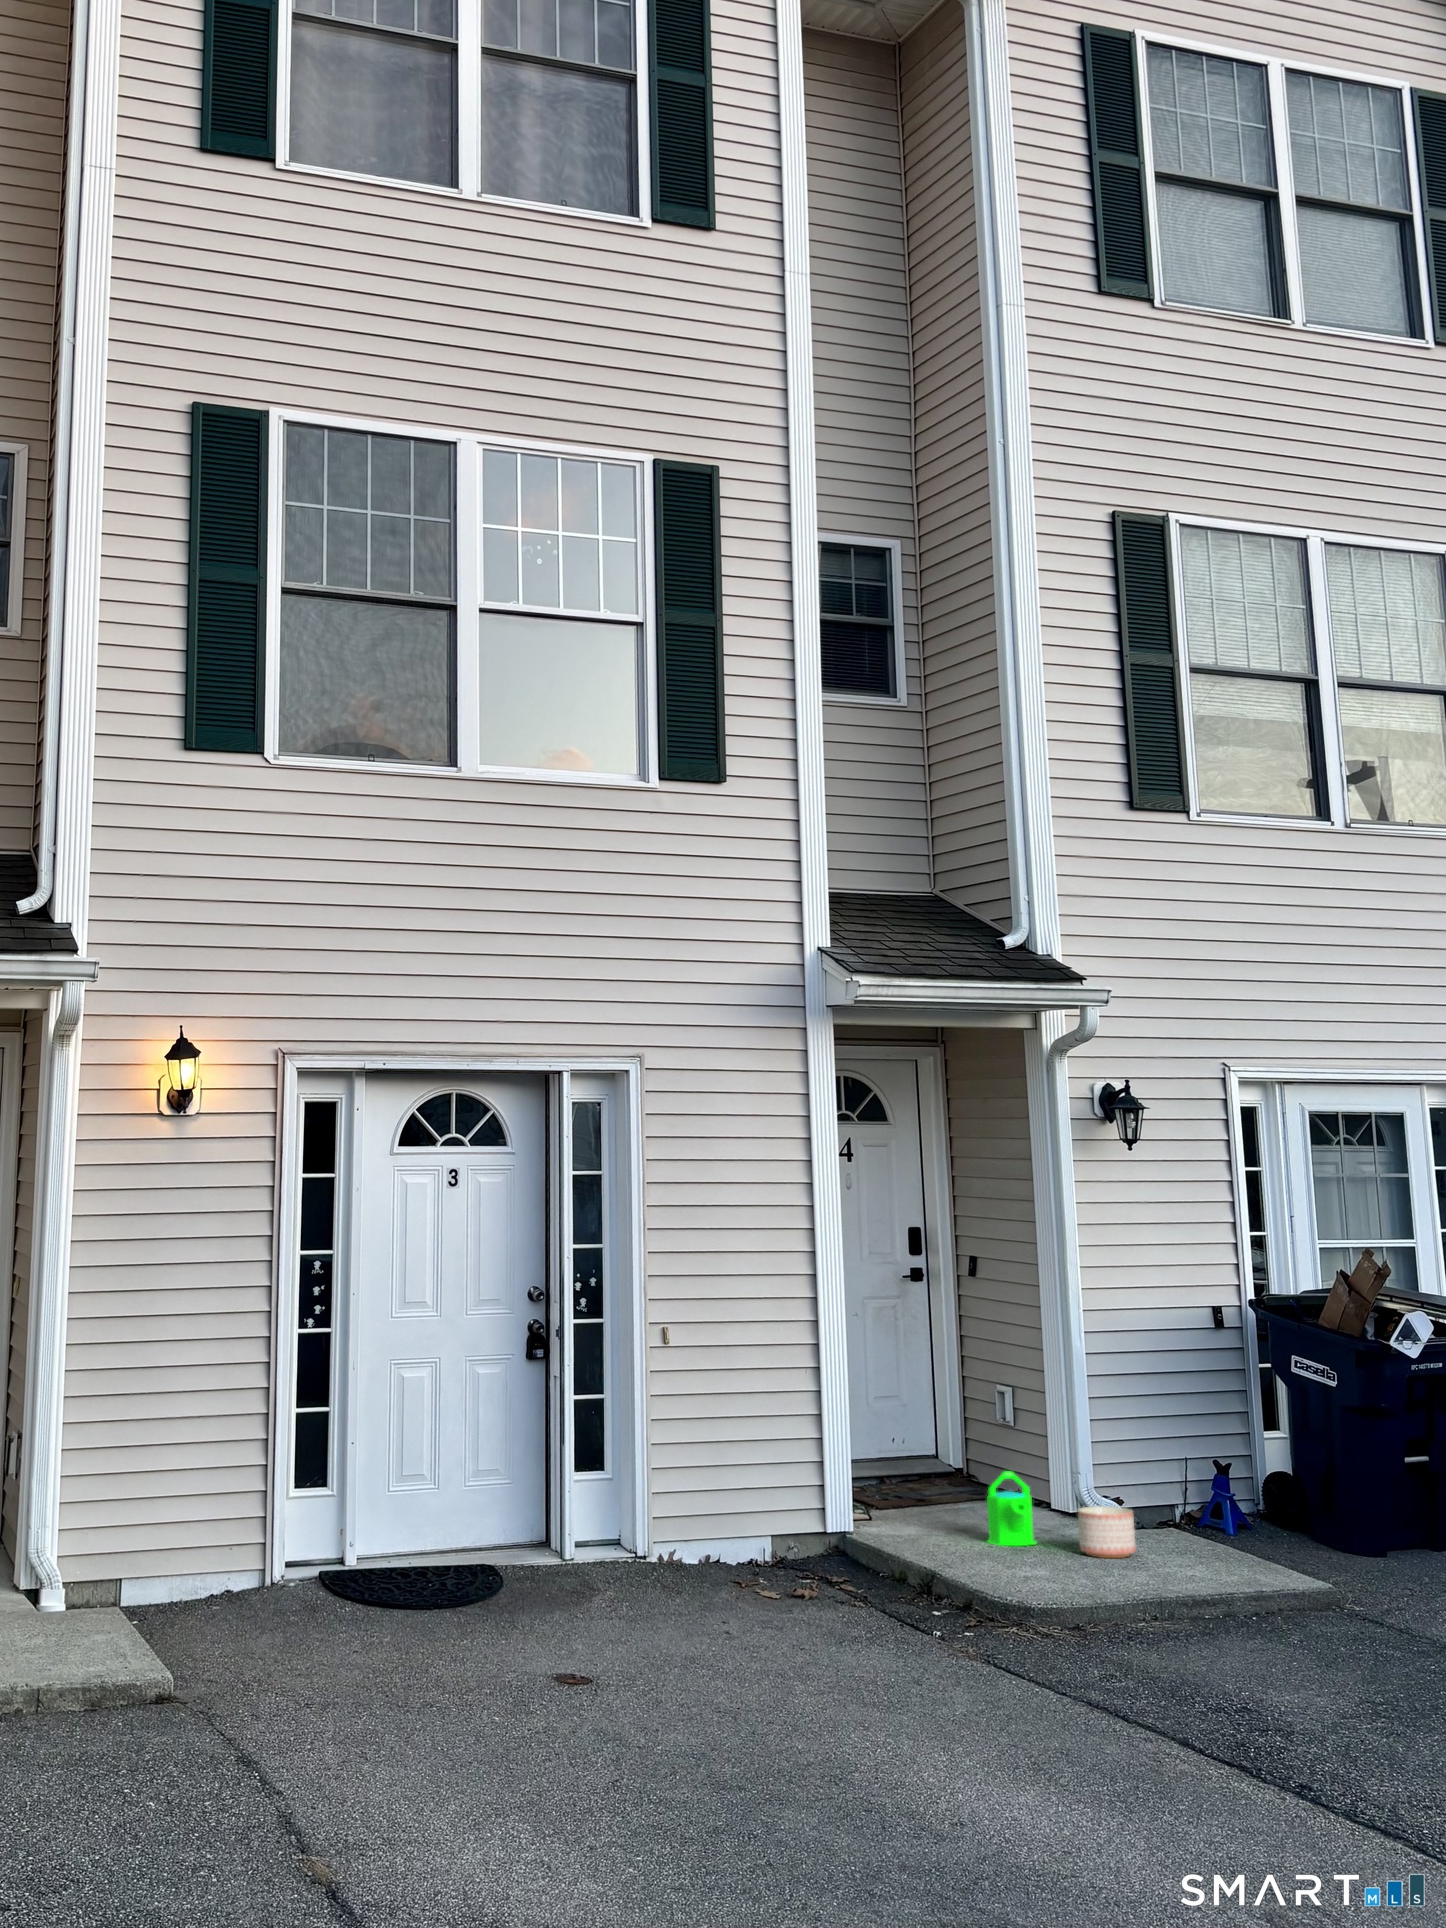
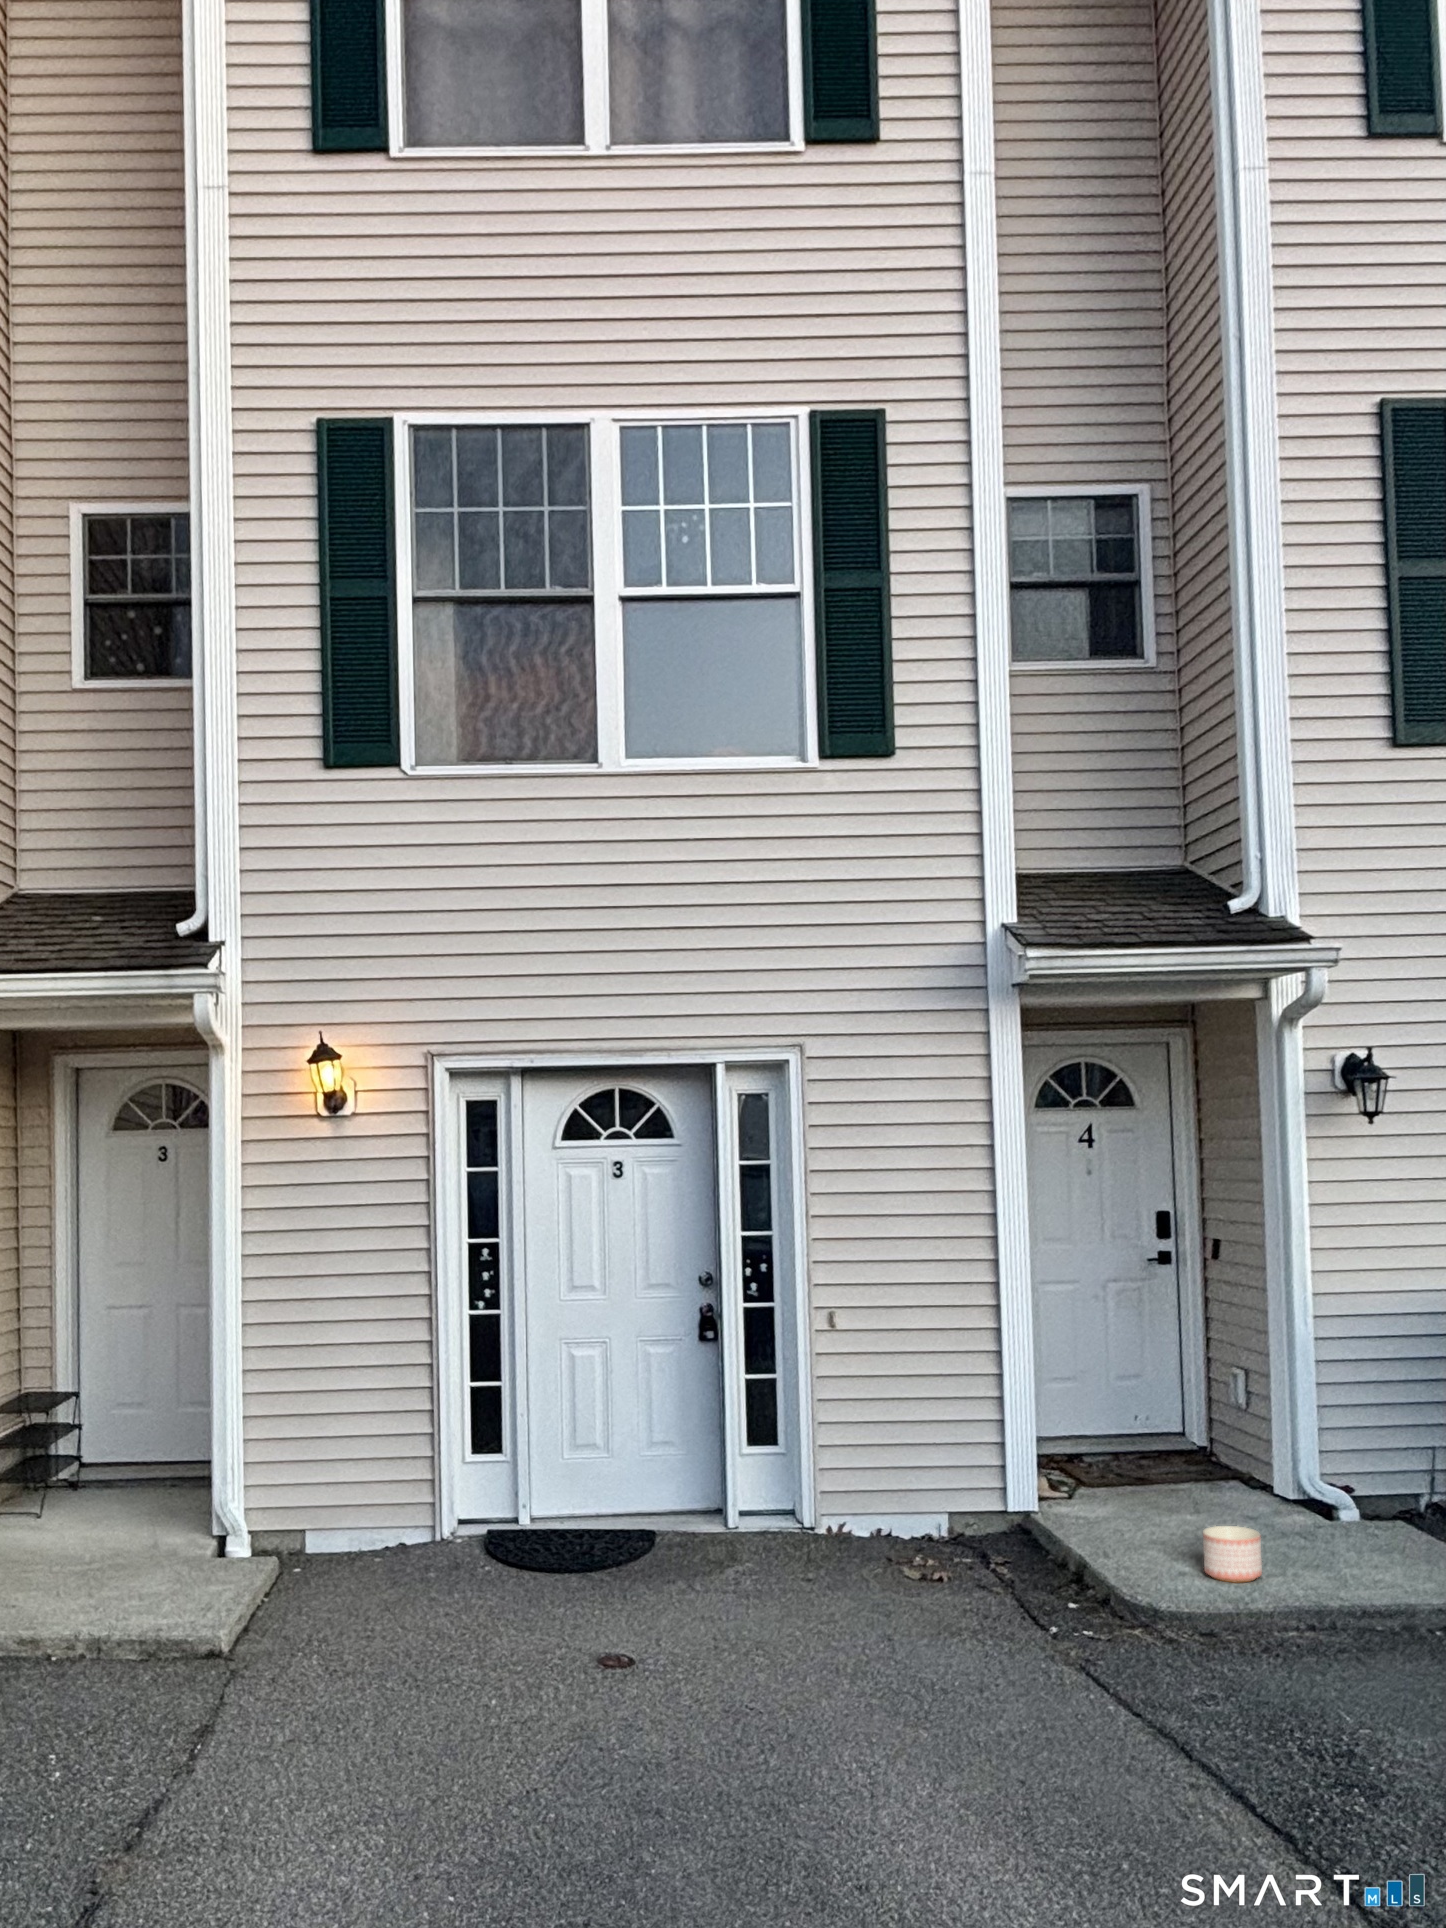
watering can: present [987,1471,1037,1546] -> none [1127,1480,1183,1558]

